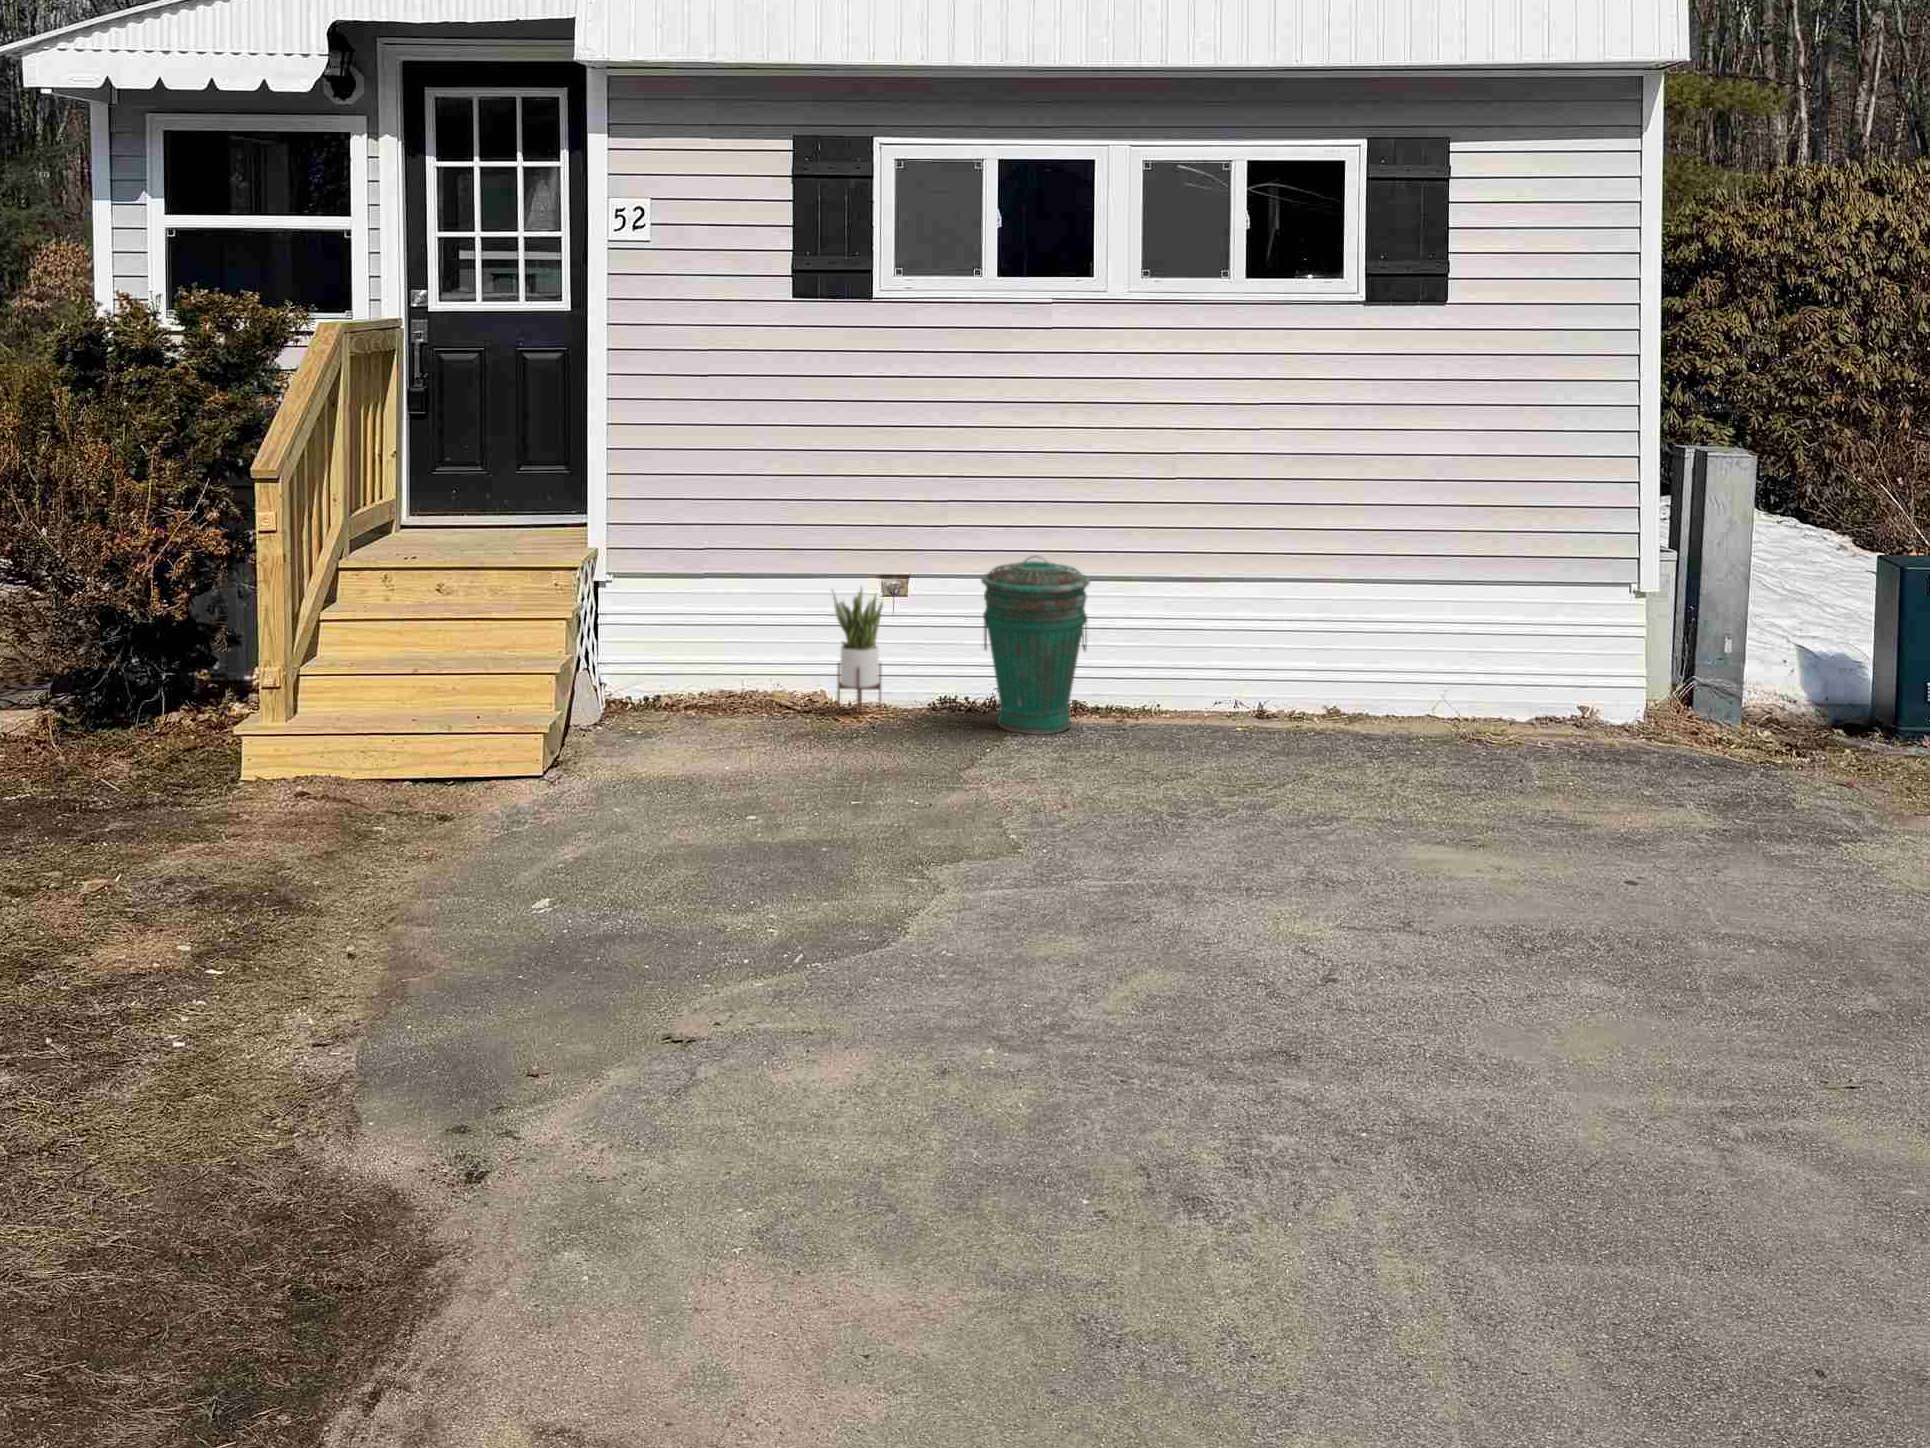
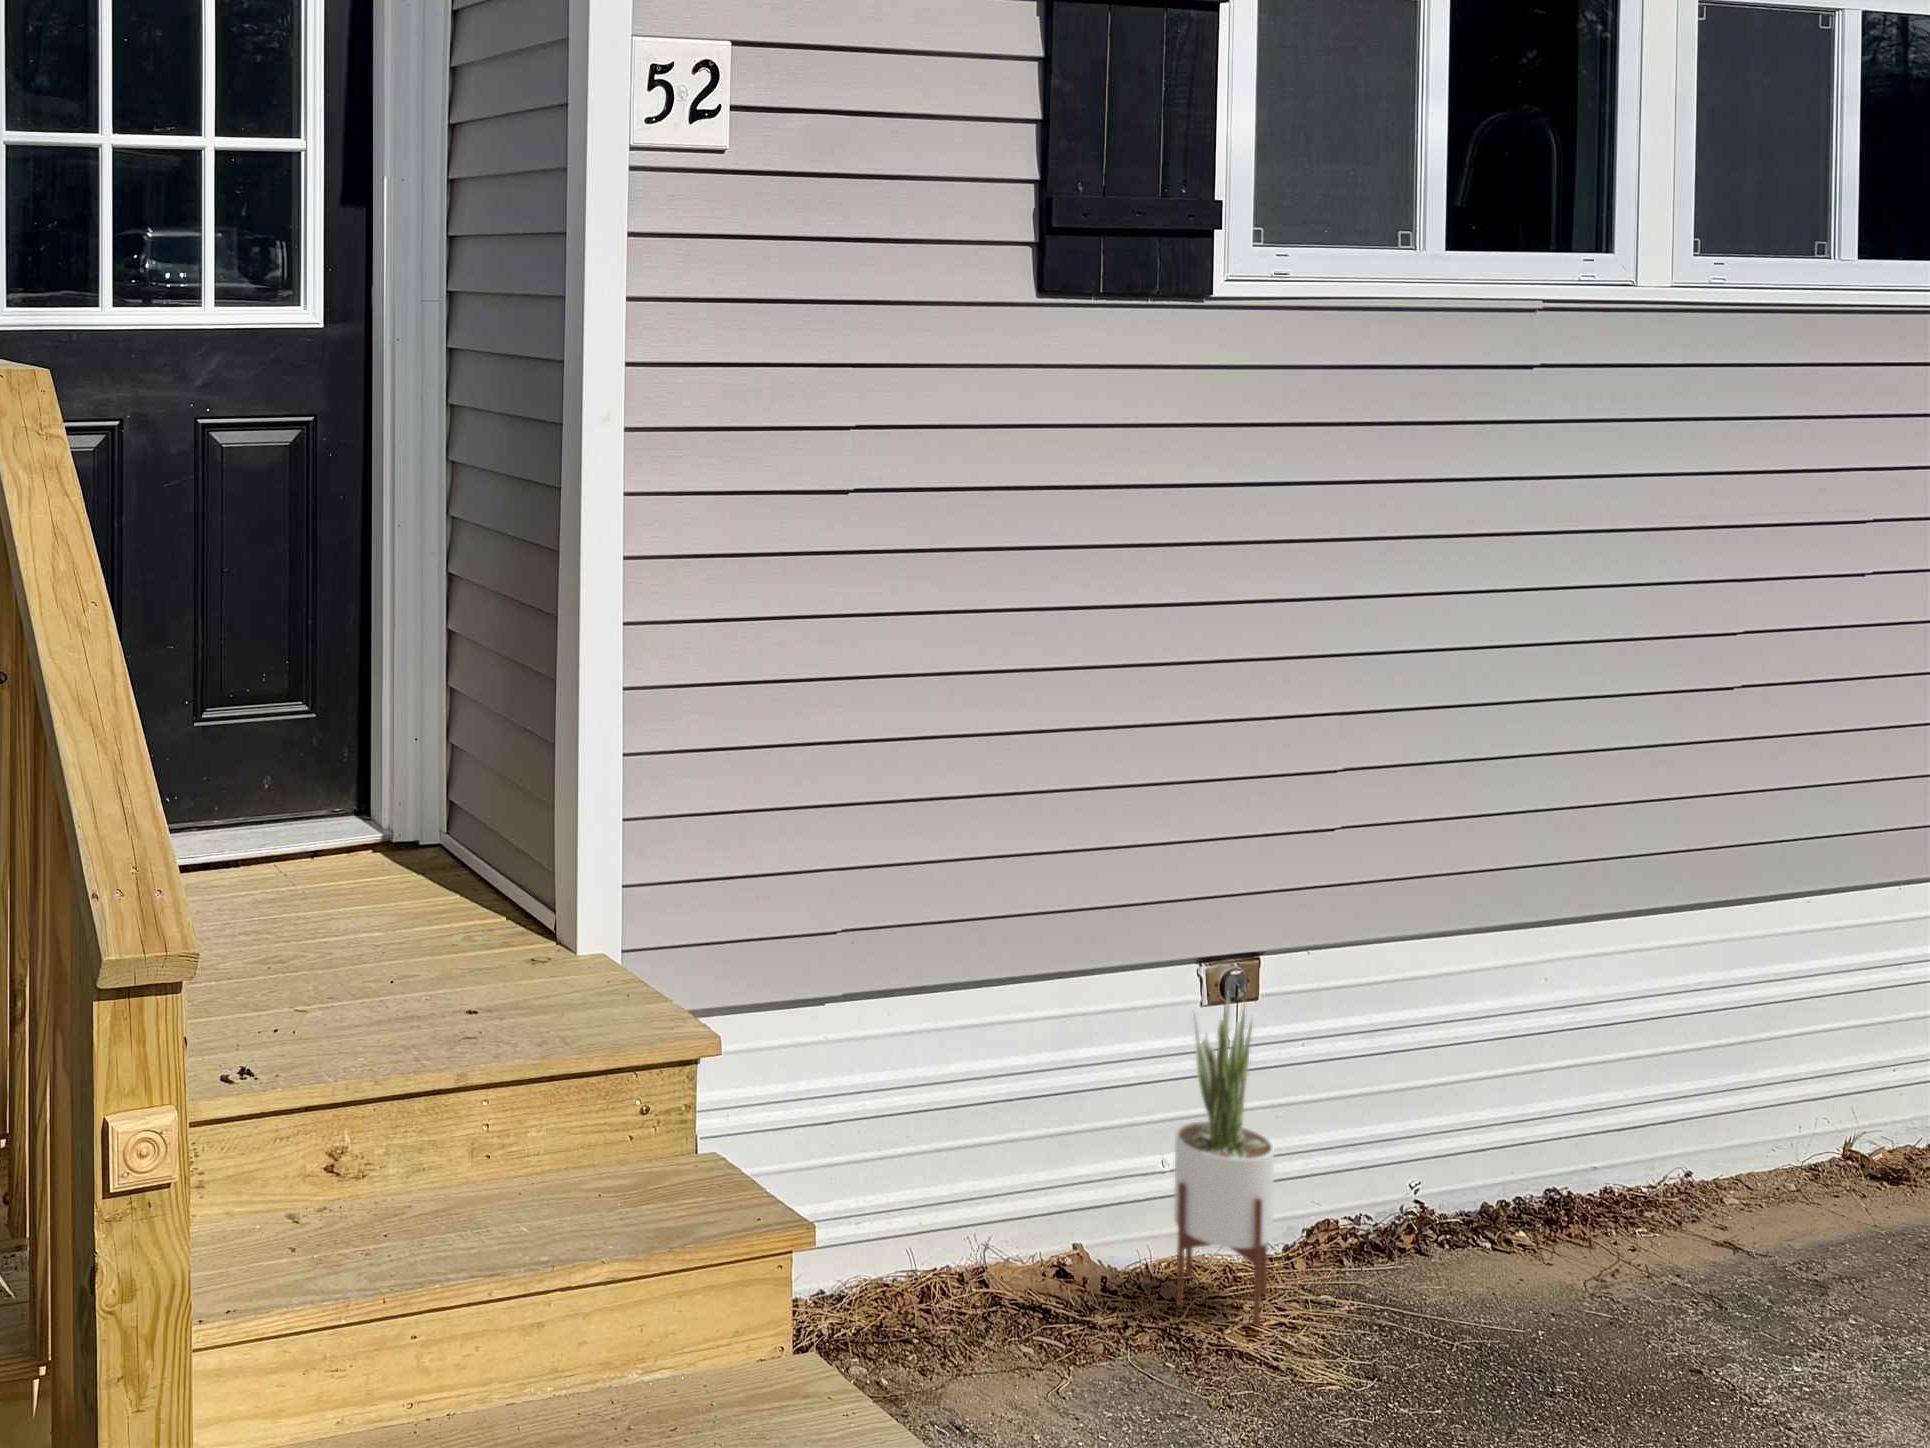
trash can: present [981,555,1090,735] -> none [1480,889,1772,1325]

